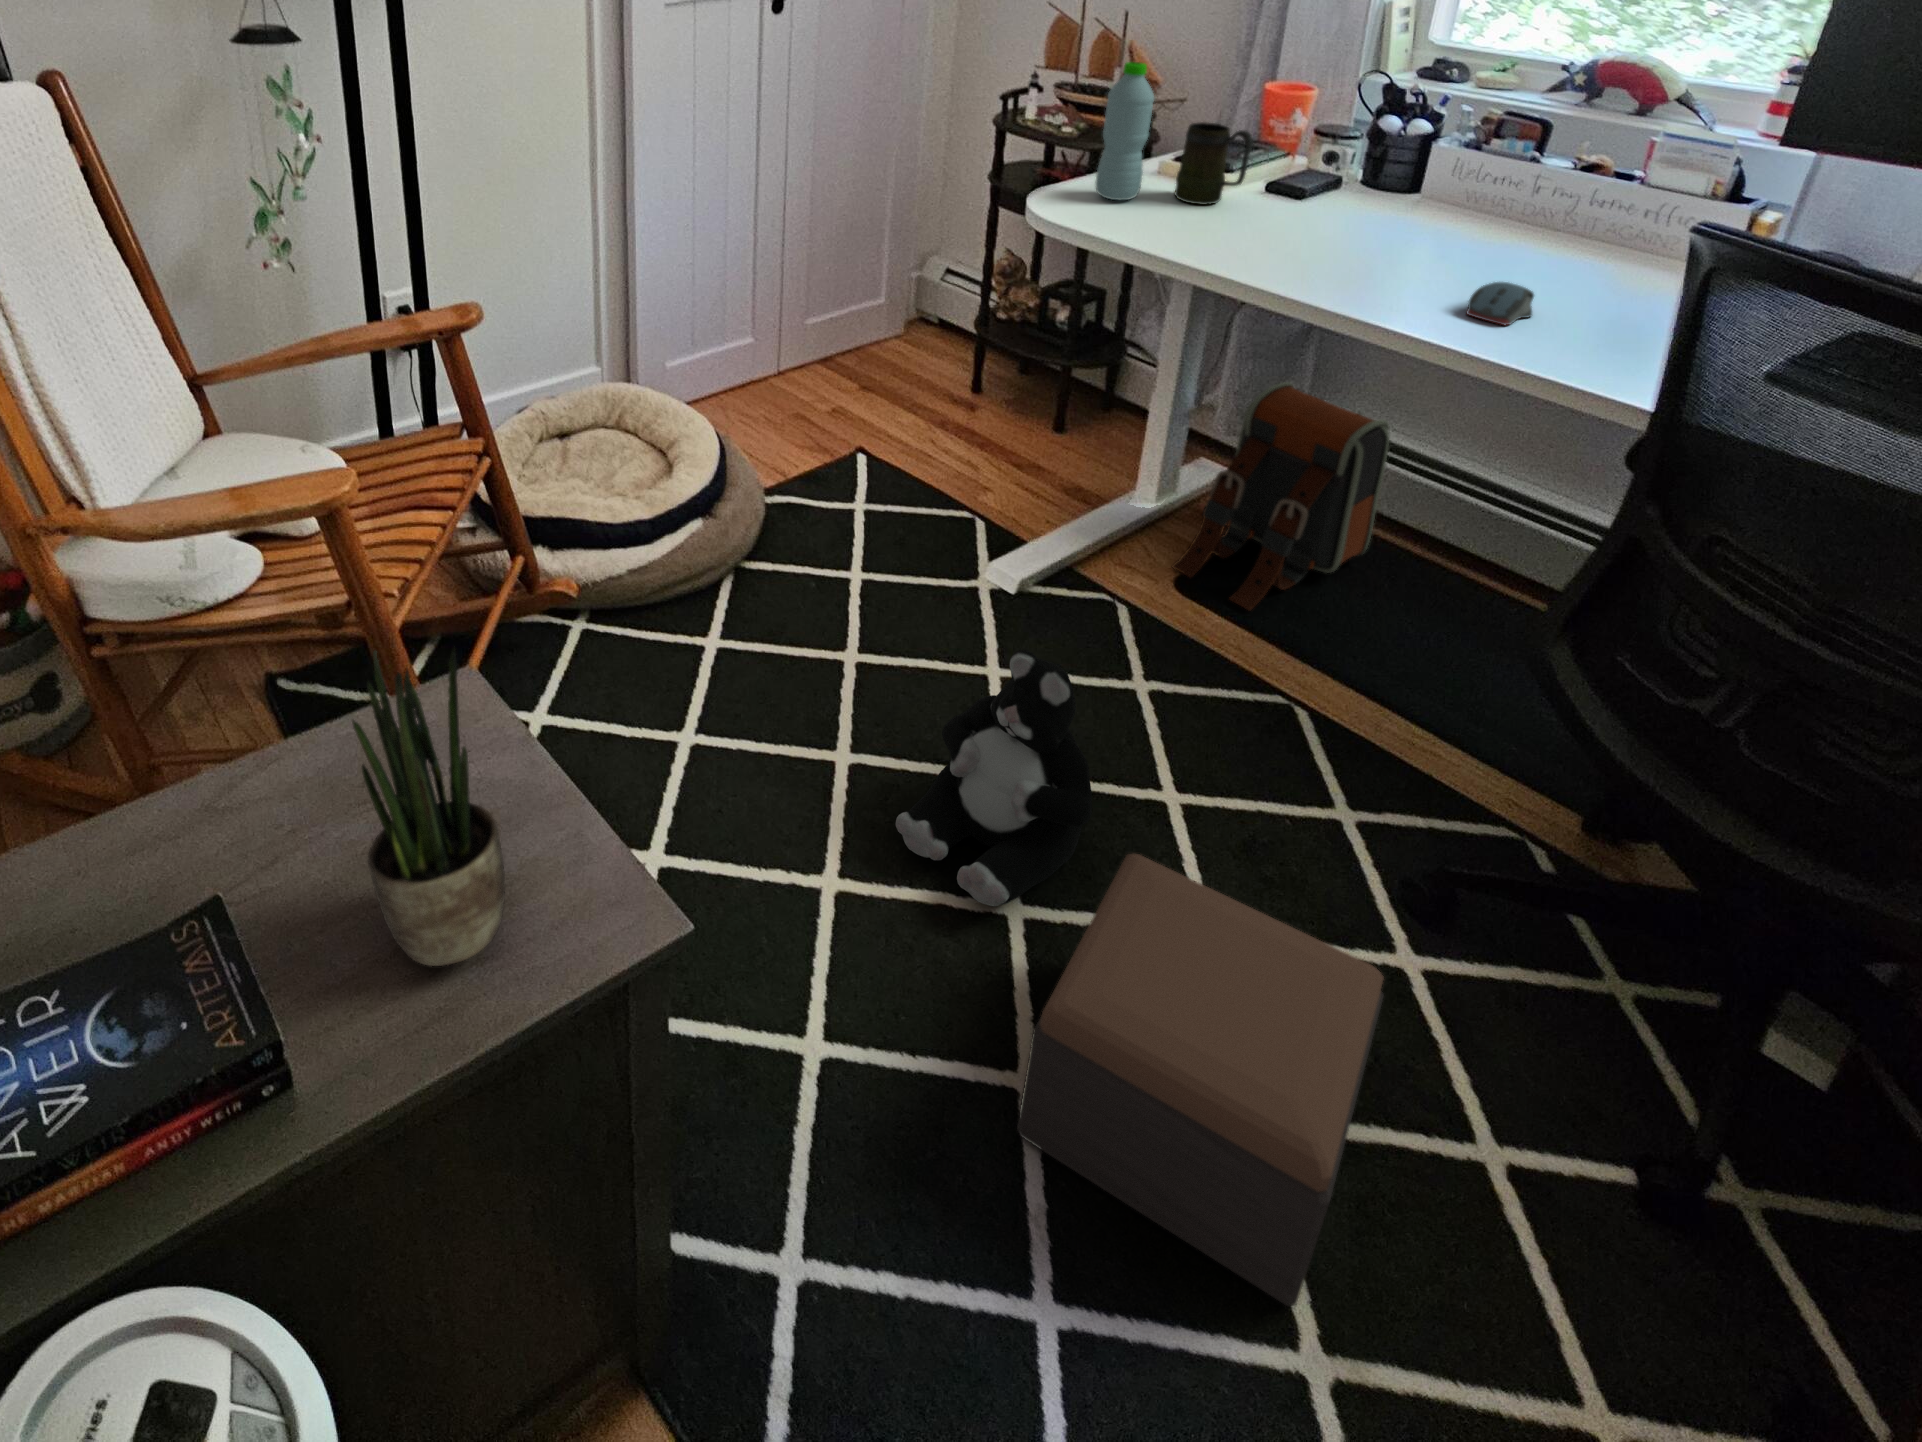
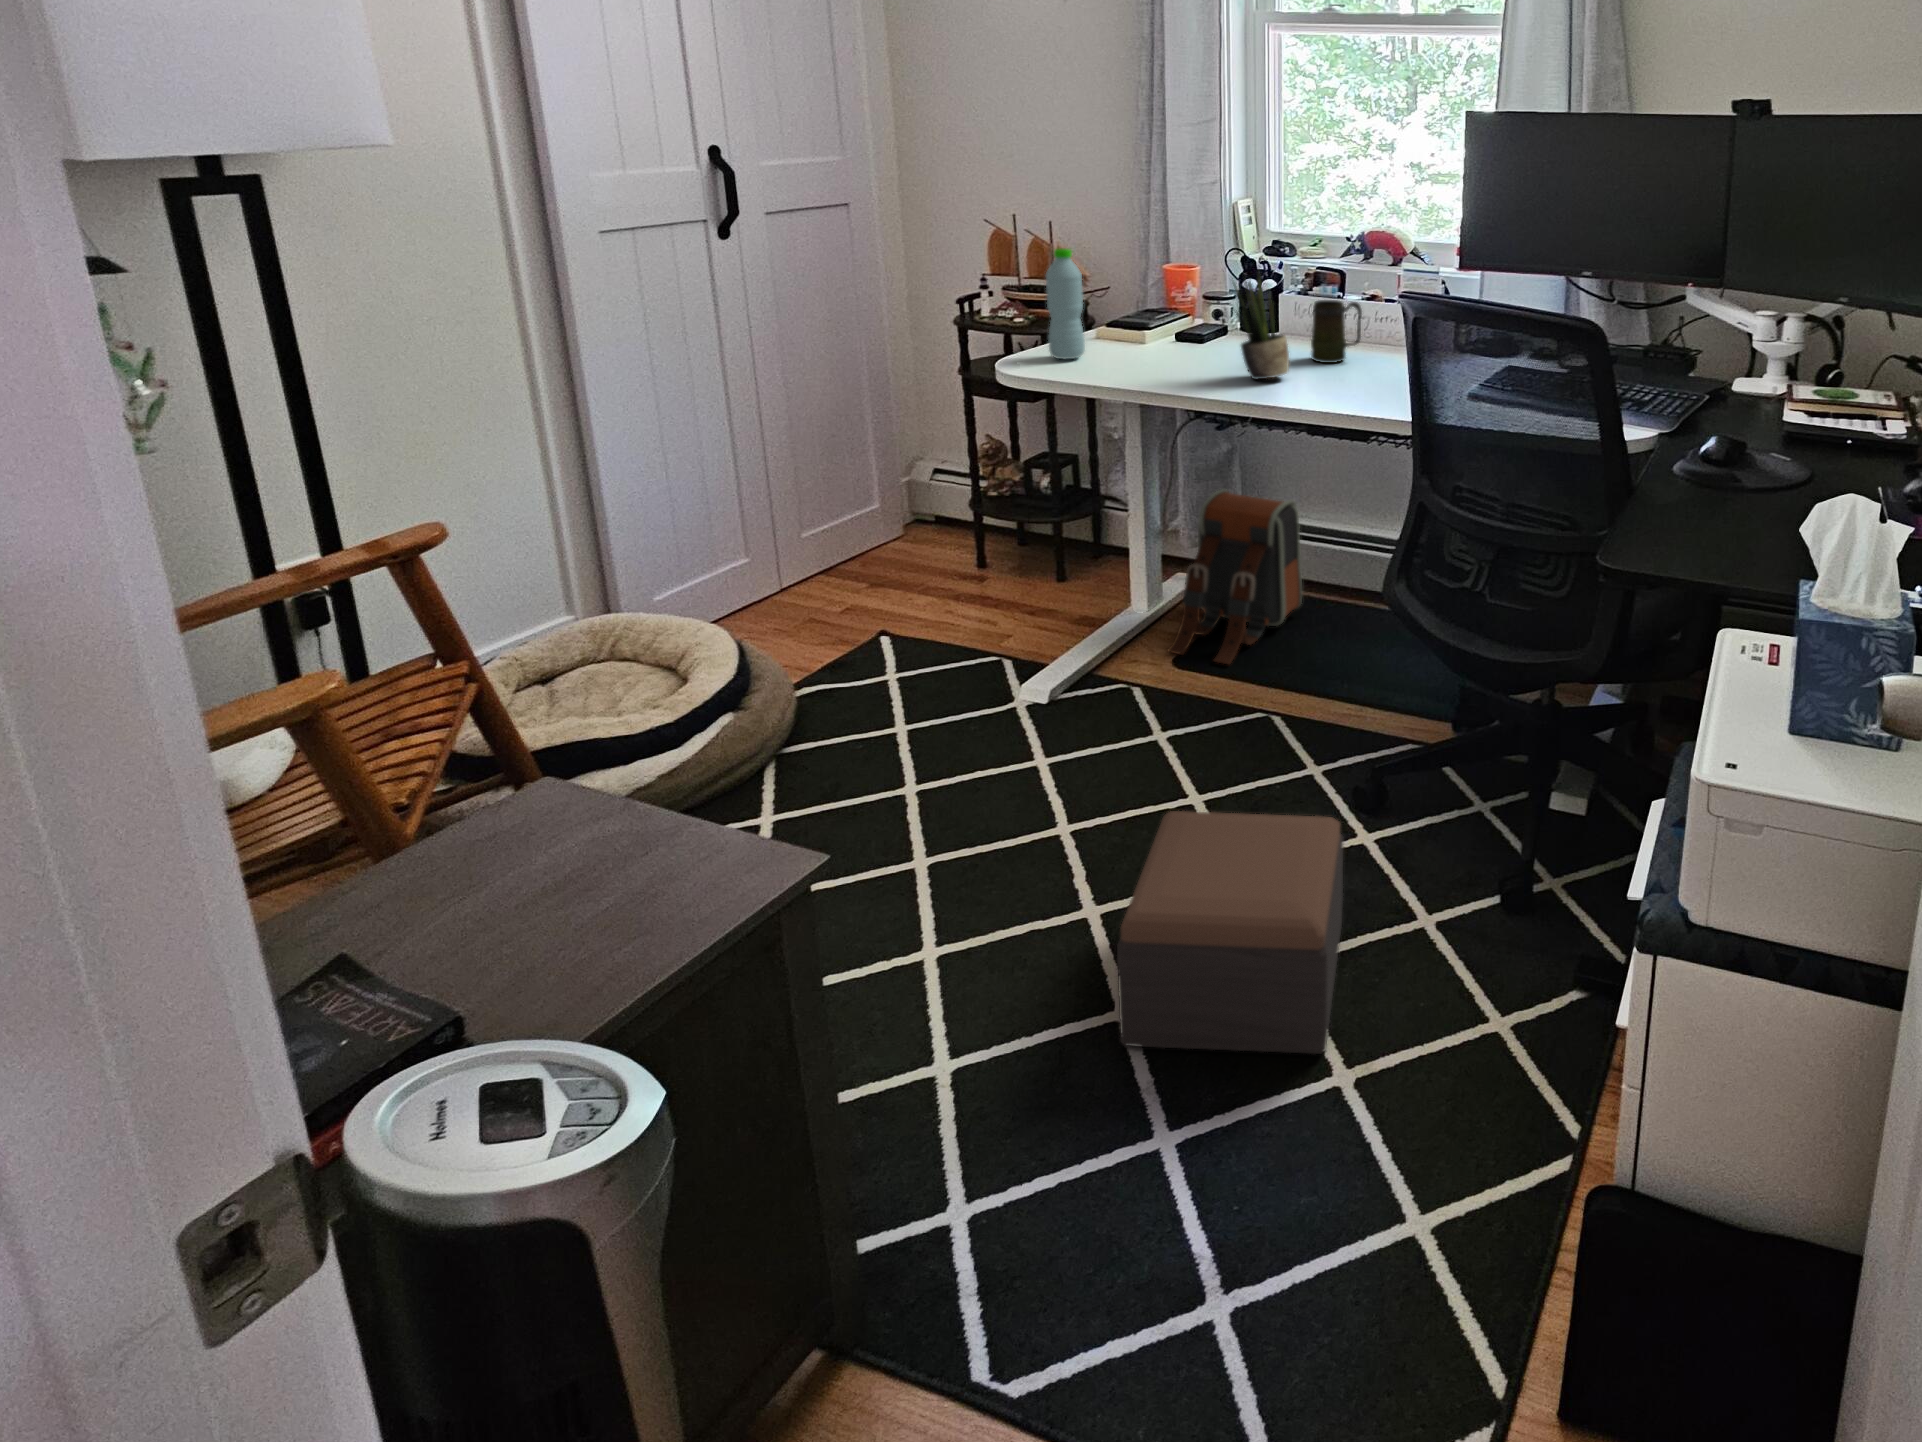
mug: present [1174,122,1253,205] -> present [1311,300,1362,363]
computer mouse: present [1467,282,1534,325] -> none [1314,369,1353,396]
potted plant: present [352,648,505,966] -> present [1234,275,1289,379]
plush toy: present [896,650,1092,906] -> none [978,703,1135,914]

